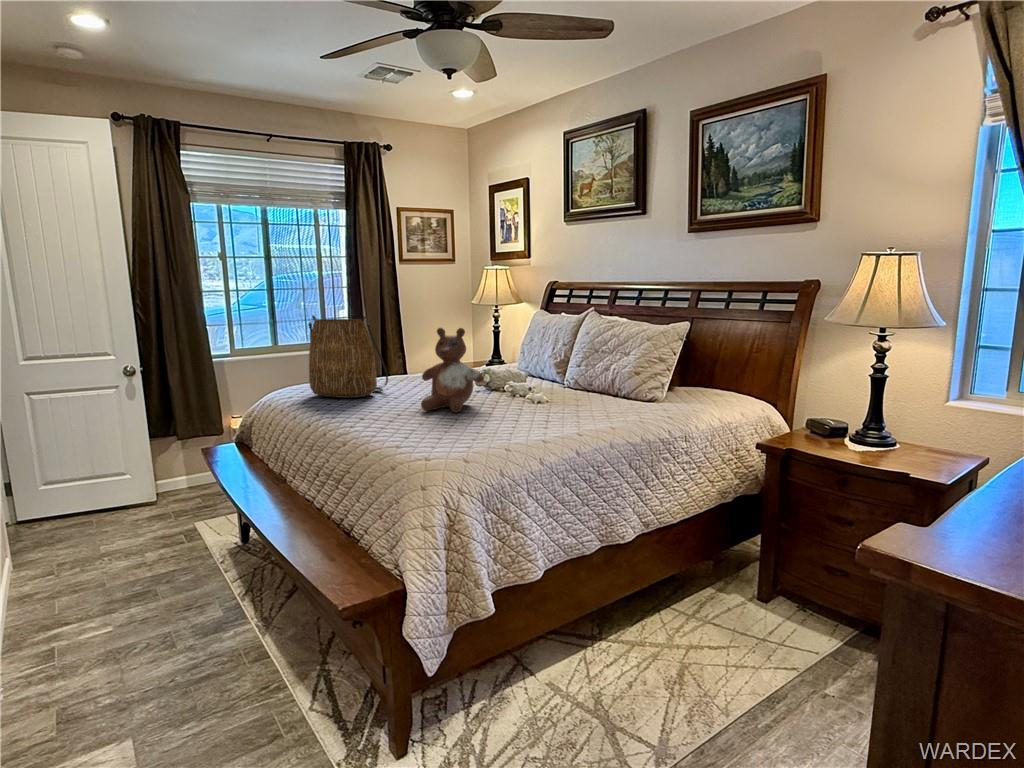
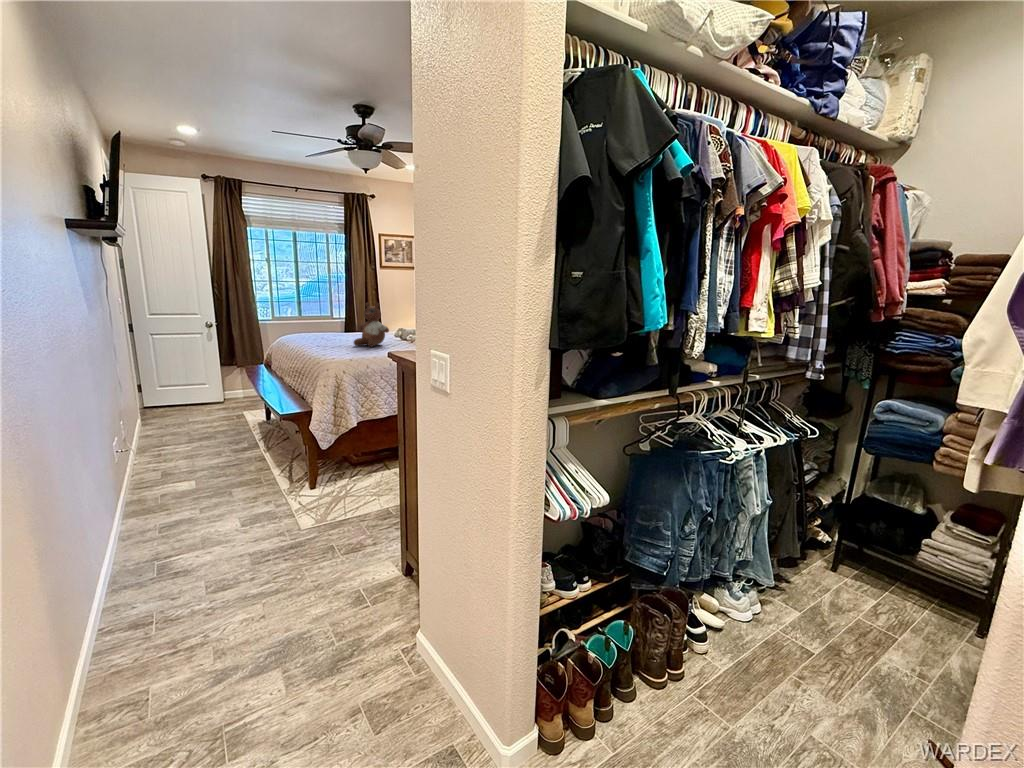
tote bag: present [308,316,388,398] -> none [302,295,347,341]

